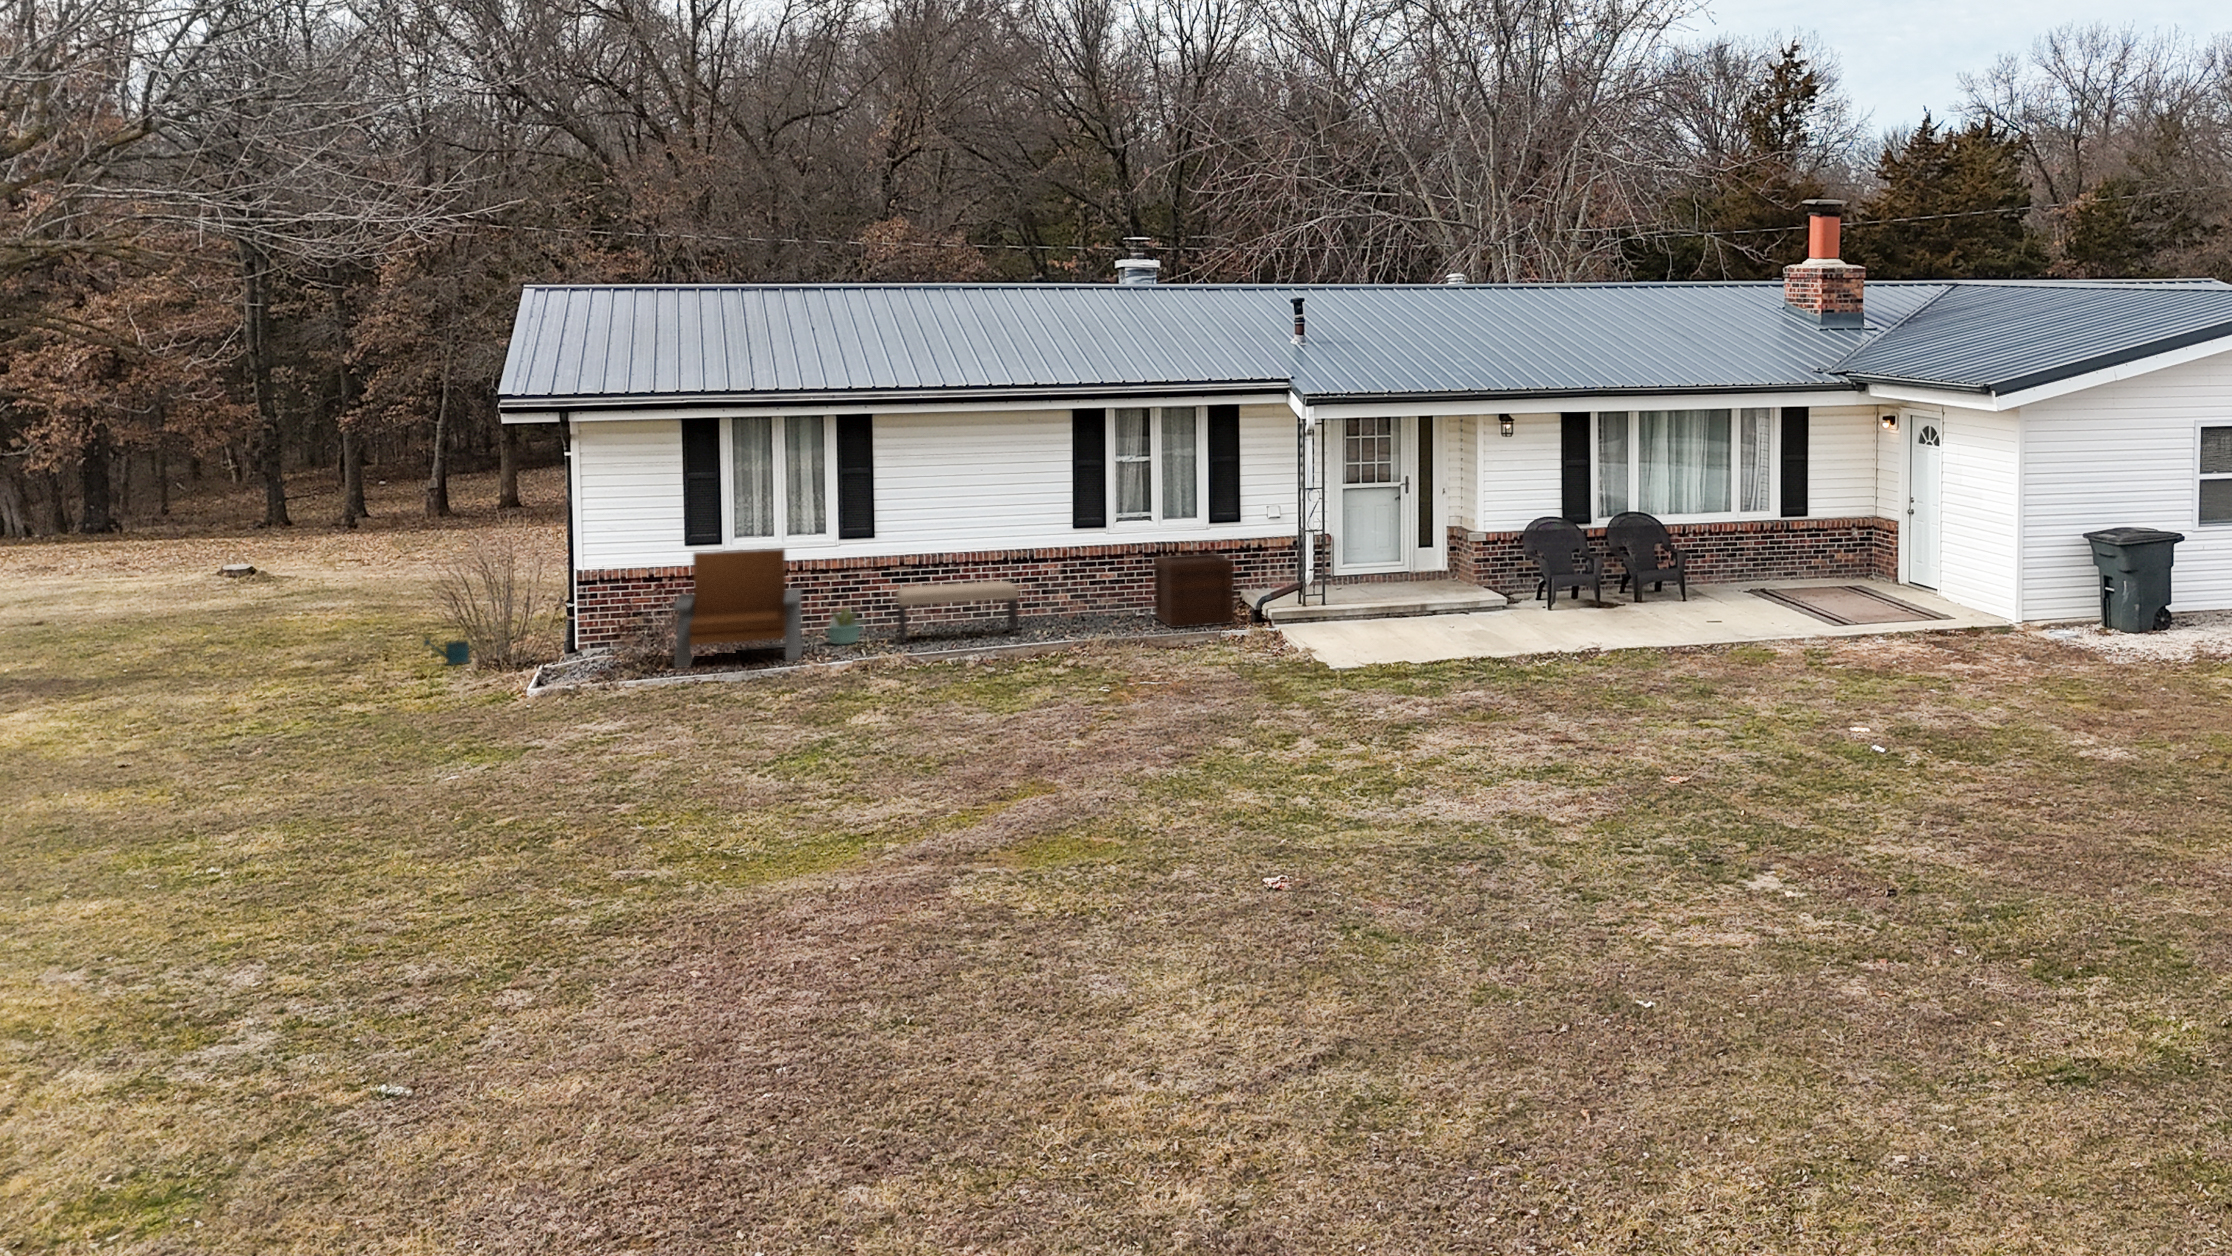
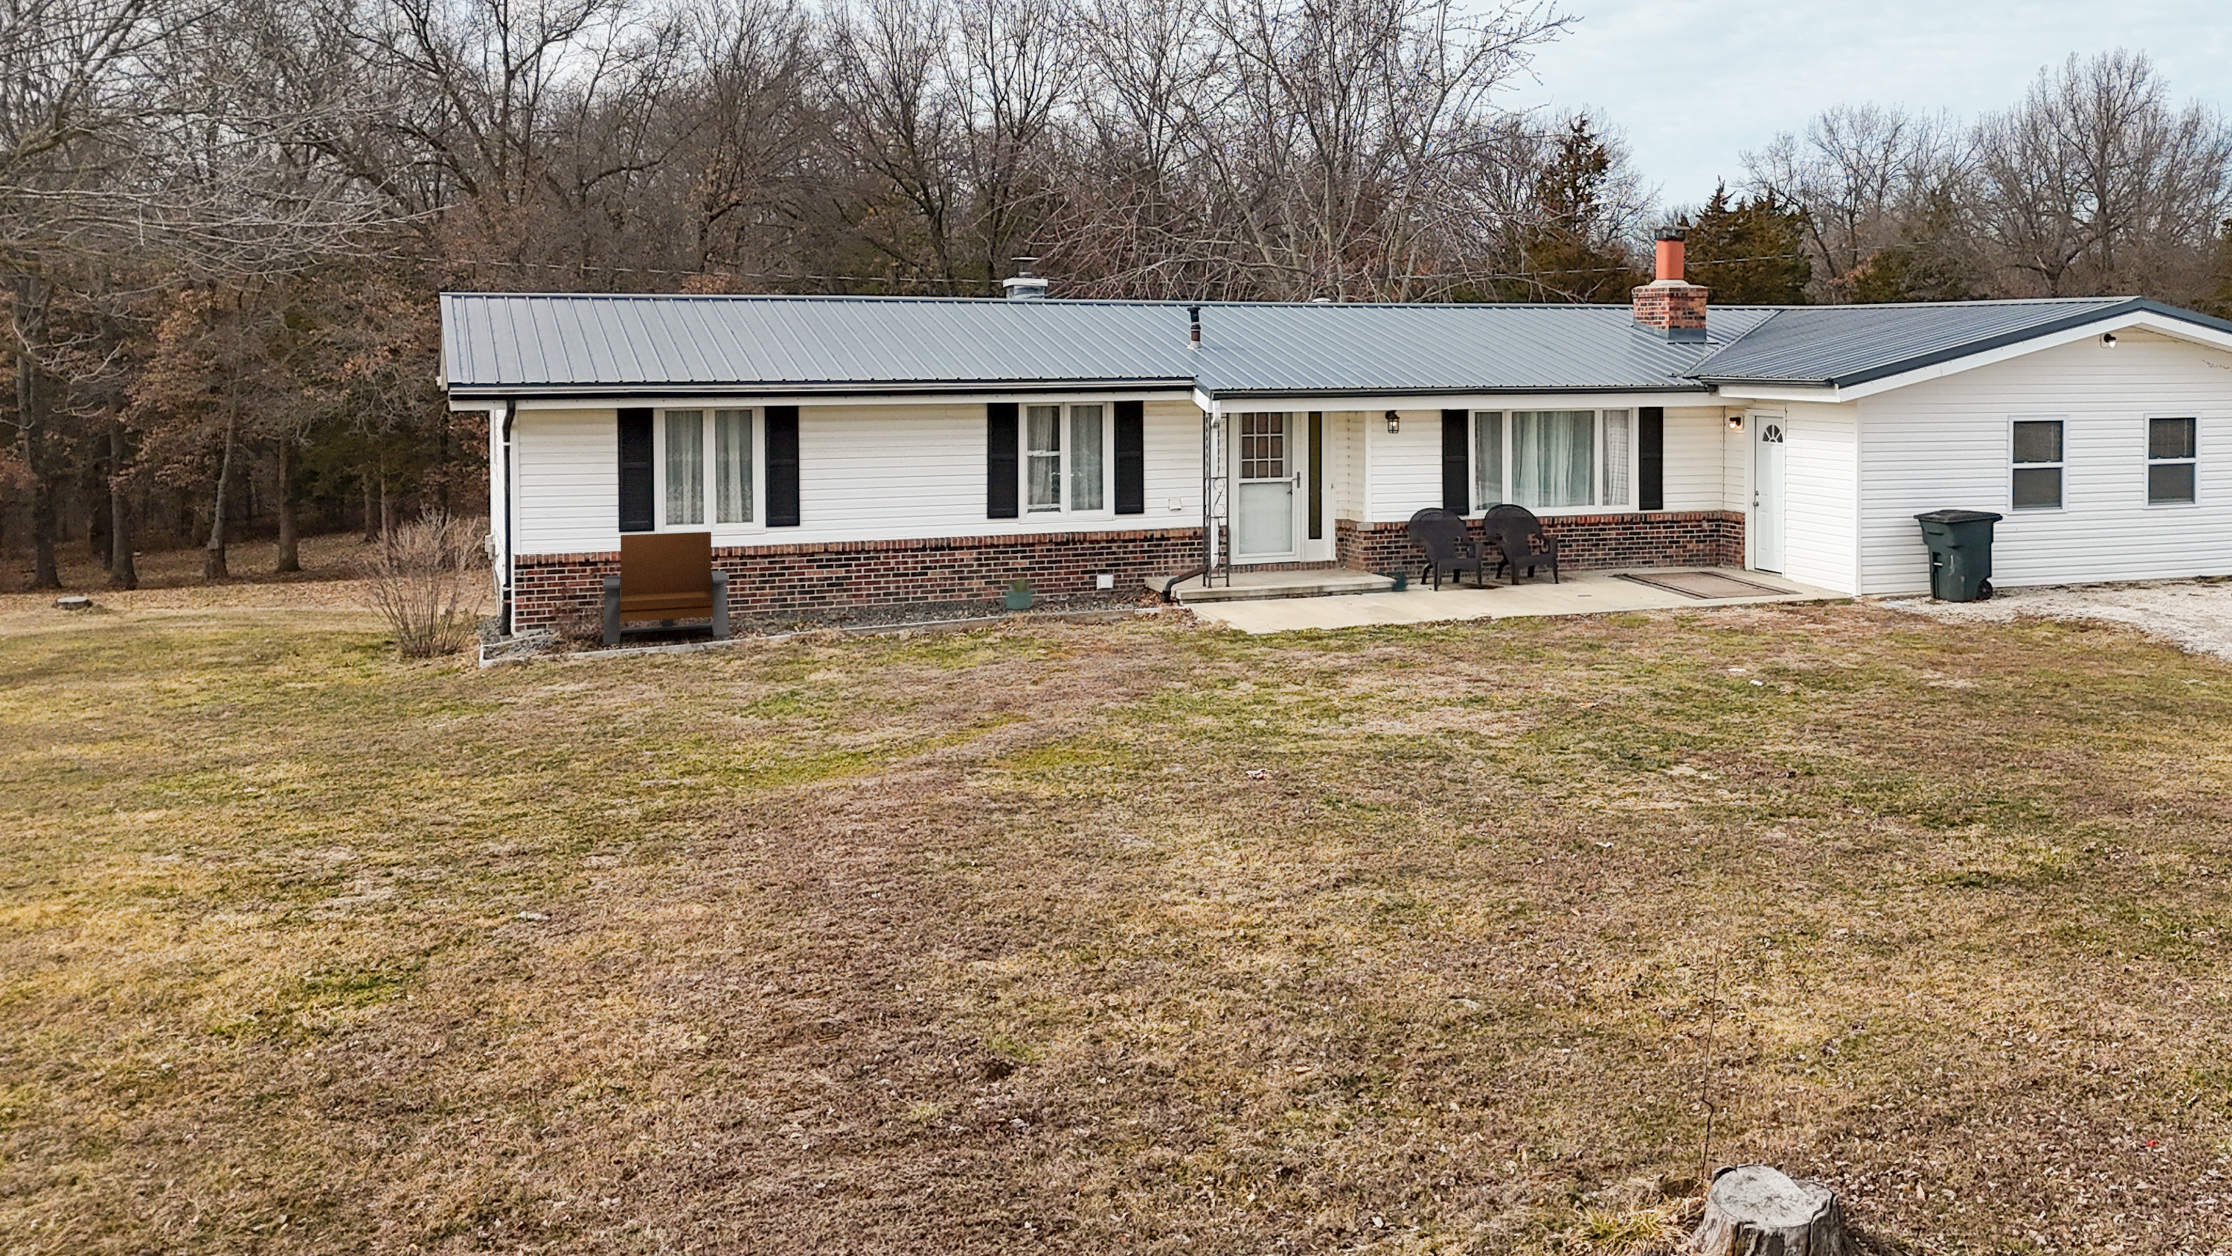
wooden crate: present [1154,553,1234,628] -> none [1066,541,1144,610]
bench: present [896,581,1019,642] -> none [818,566,939,623]
decorative plant: present [825,608,866,645] -> present [1005,577,1037,610]
watering can: present [424,639,470,665] -> present [1378,569,1408,591]

